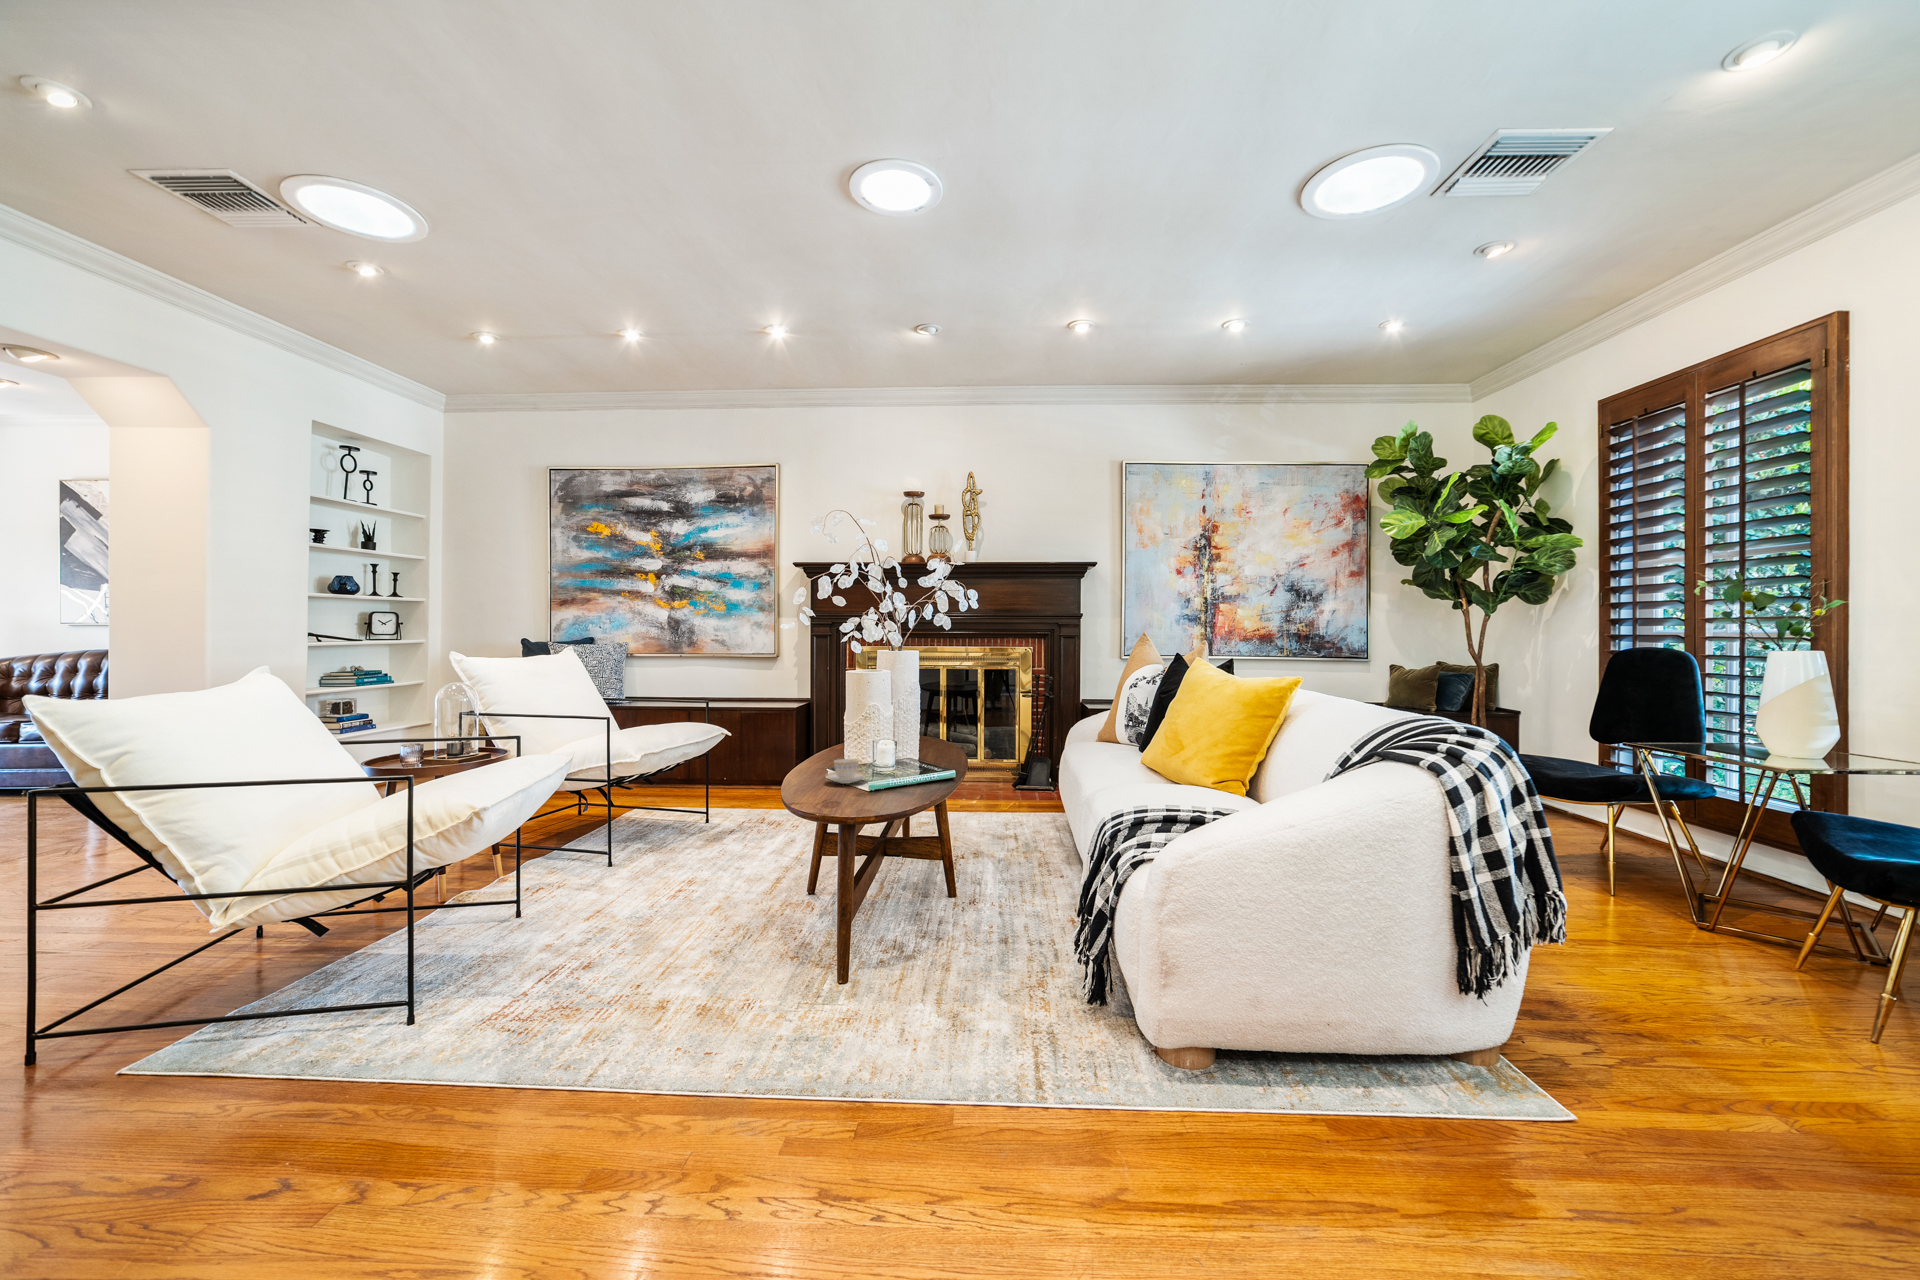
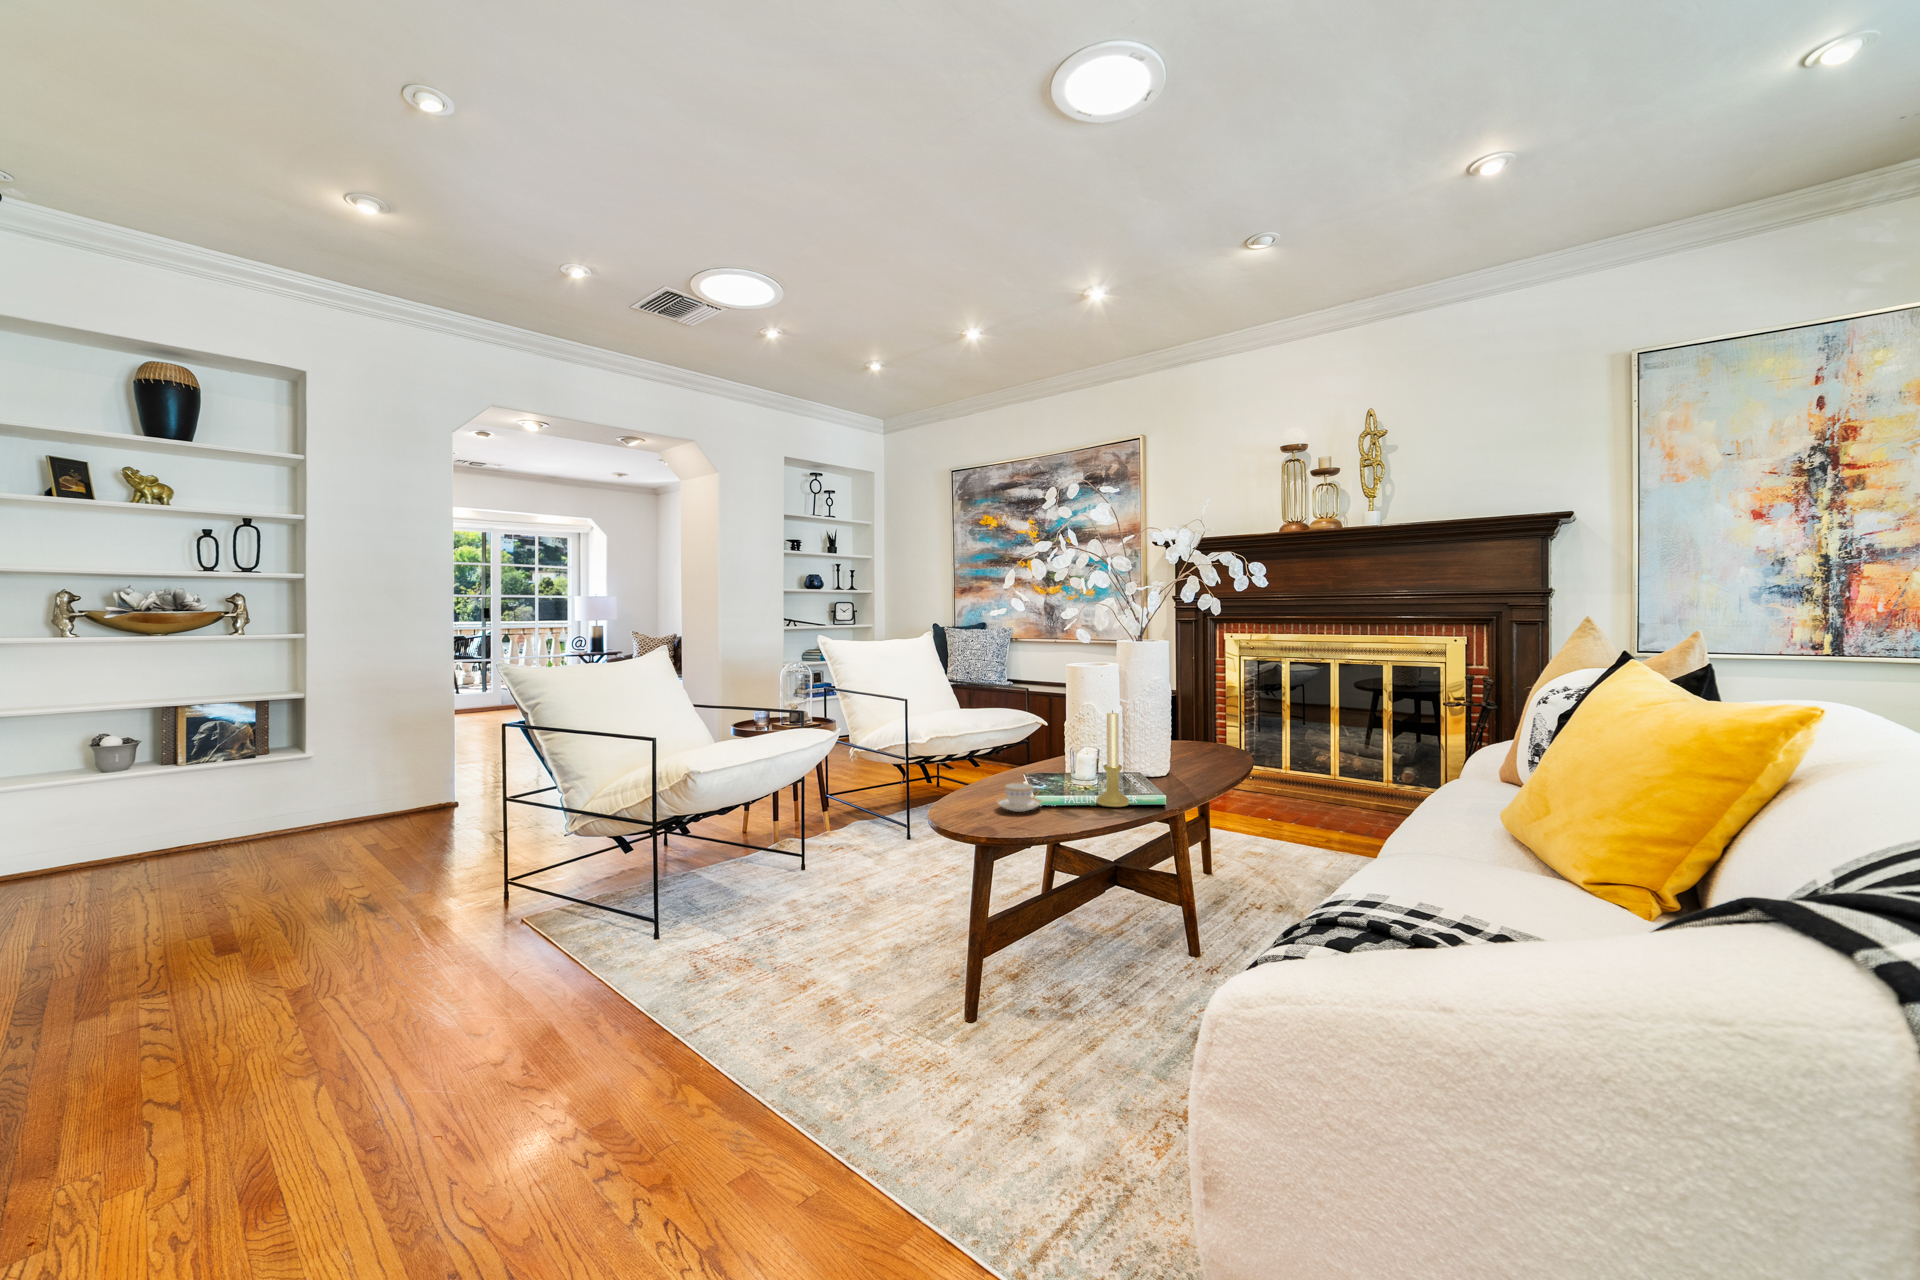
candle holder: none [898,690,926,772] -> present [1096,711,1129,807]

